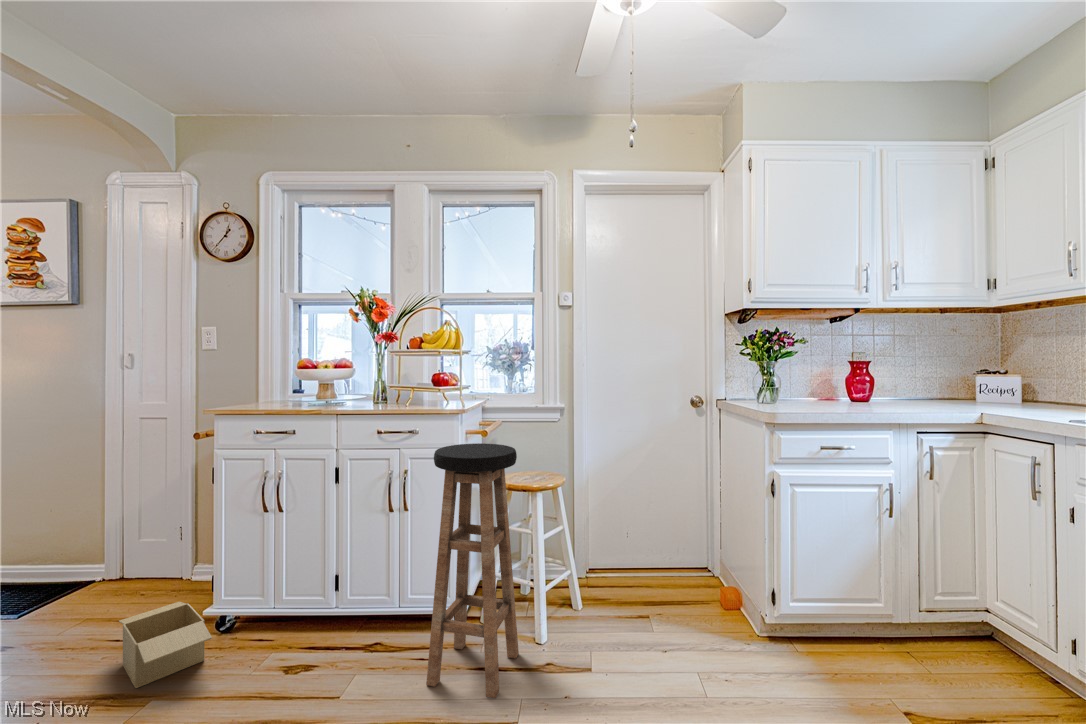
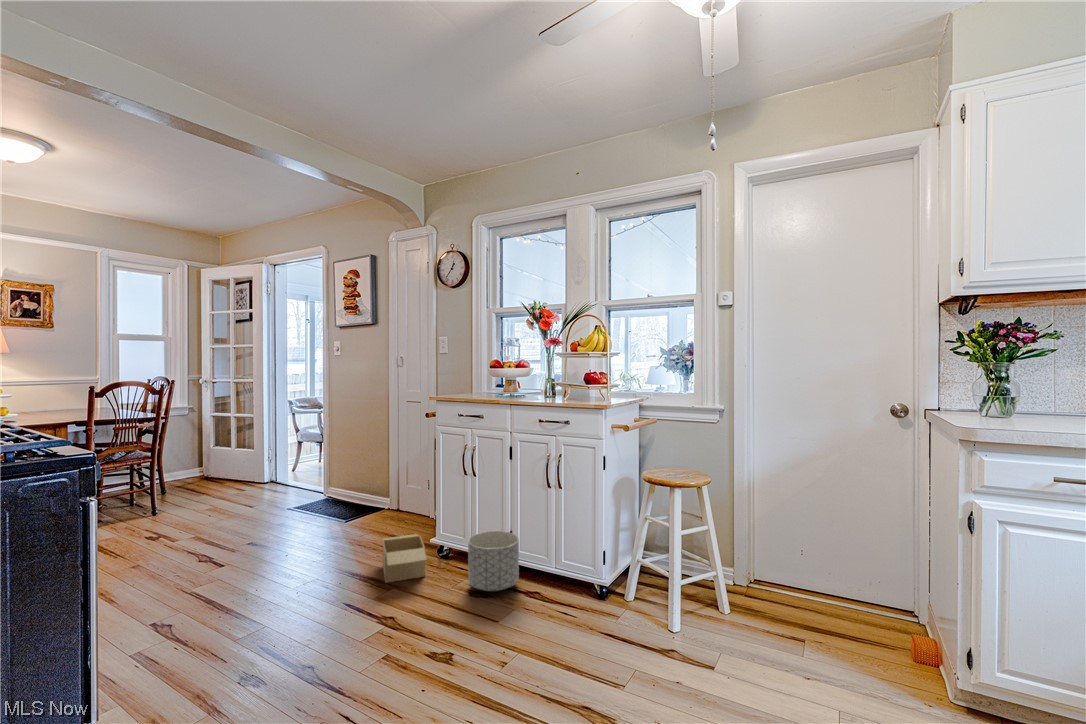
bar stool: present [426,443,519,698] -> none [560,435,646,657]
planter: none [280,574,351,659] -> present [468,531,519,592]

